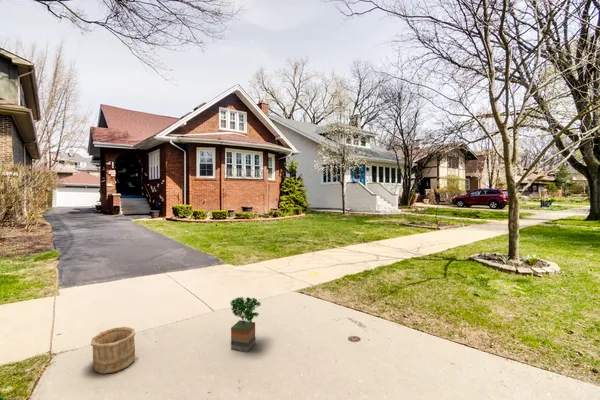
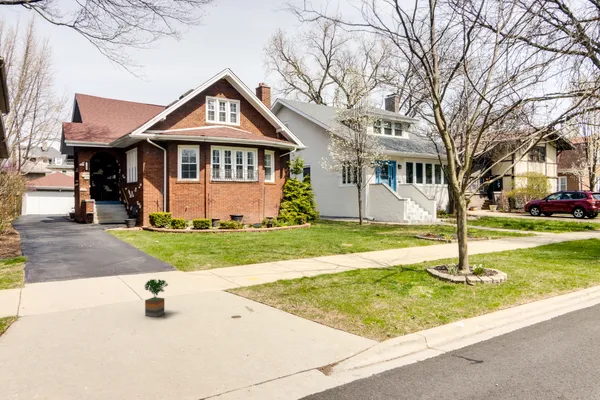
wooden bucket: present [91,327,135,374] -> none [49,296,78,322]

